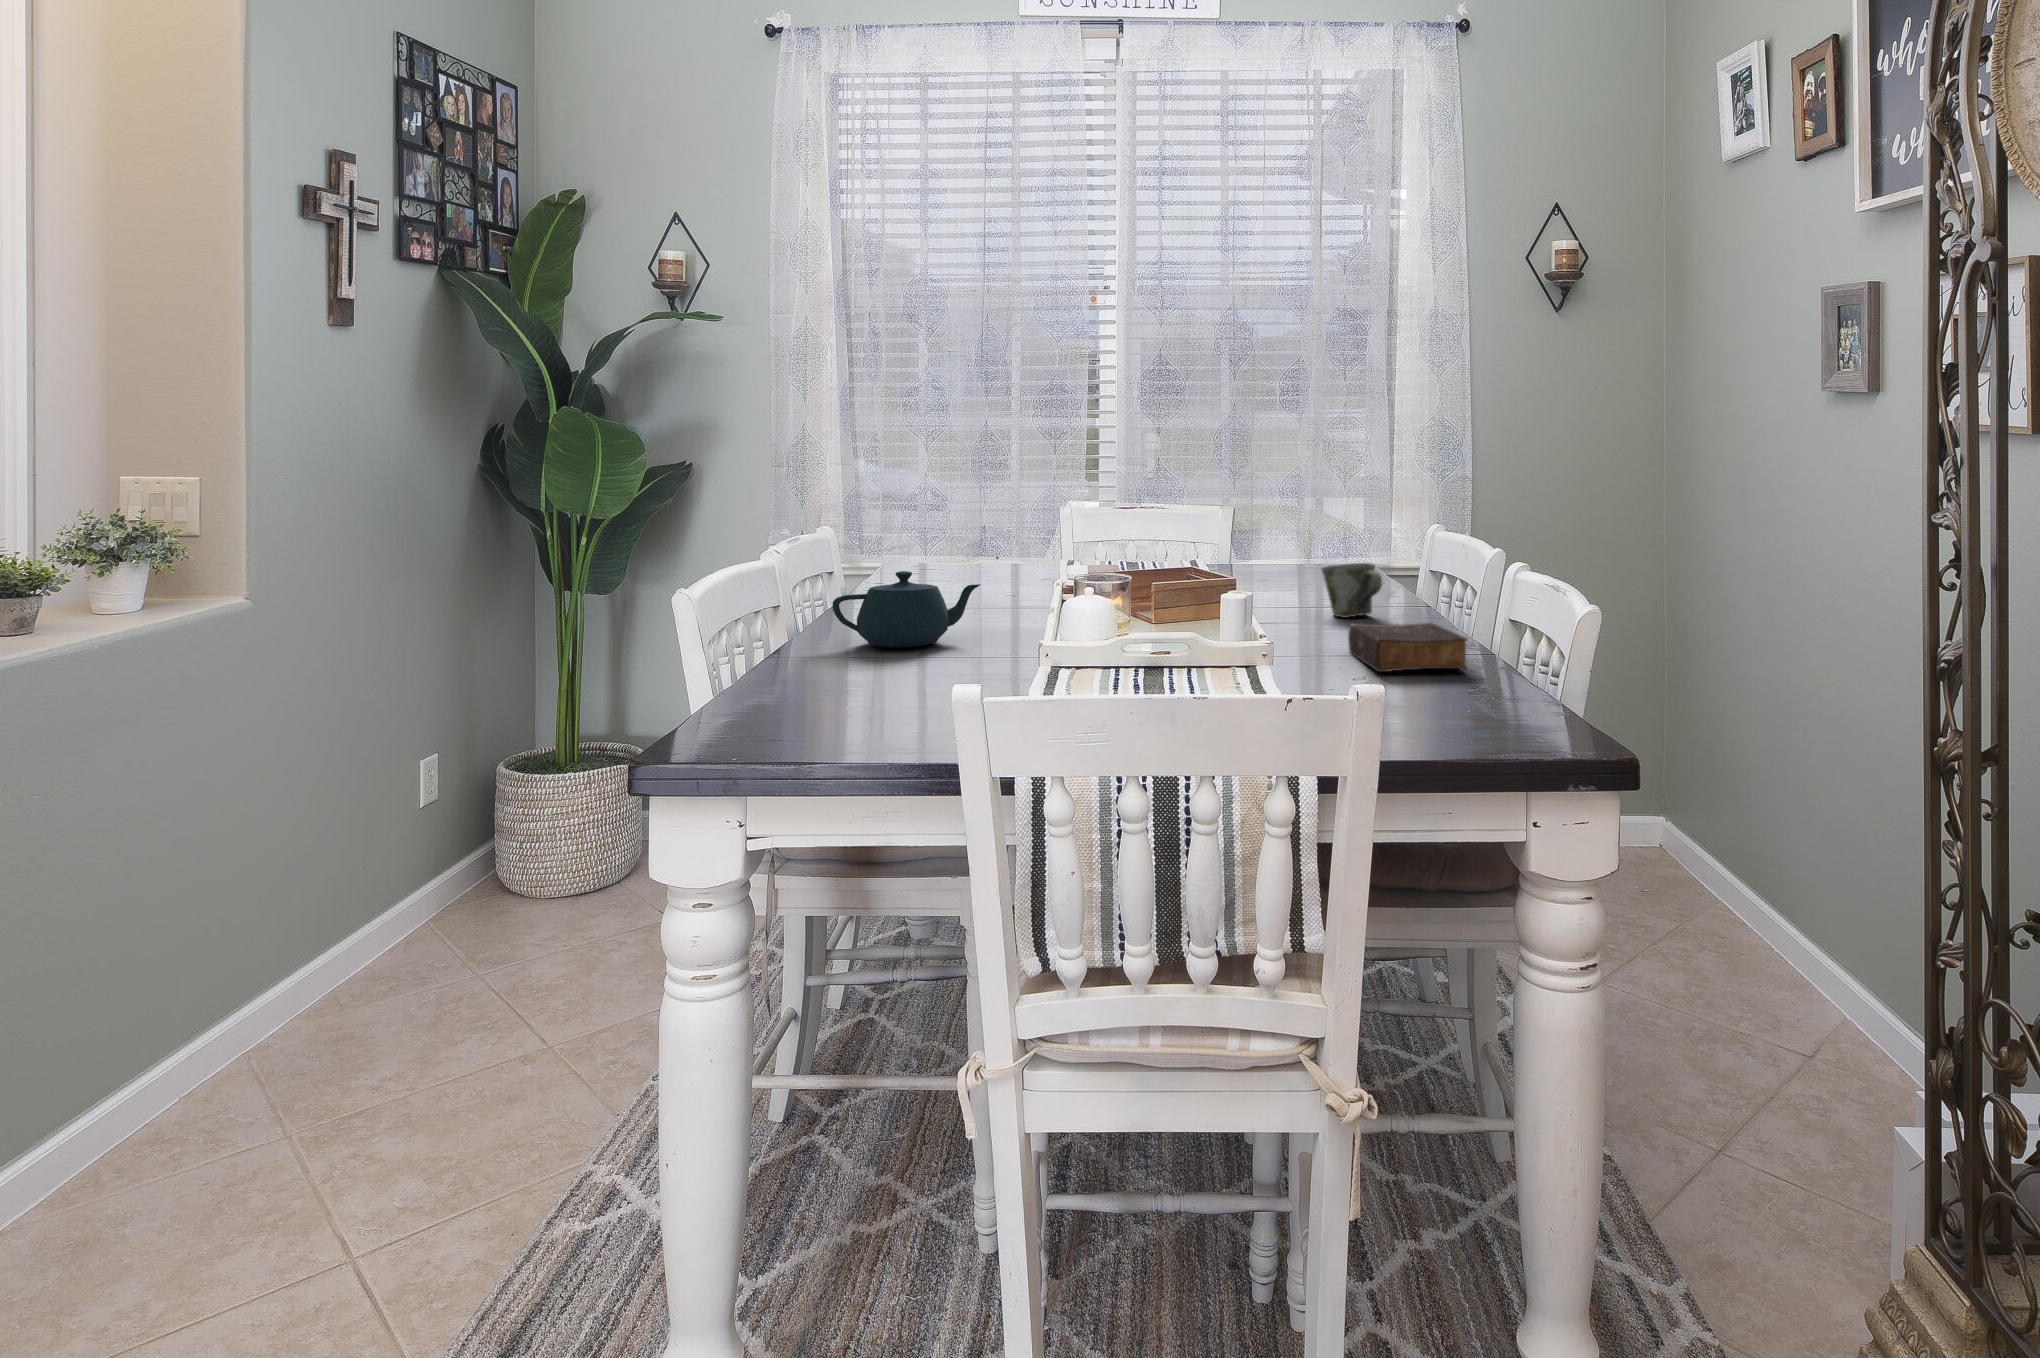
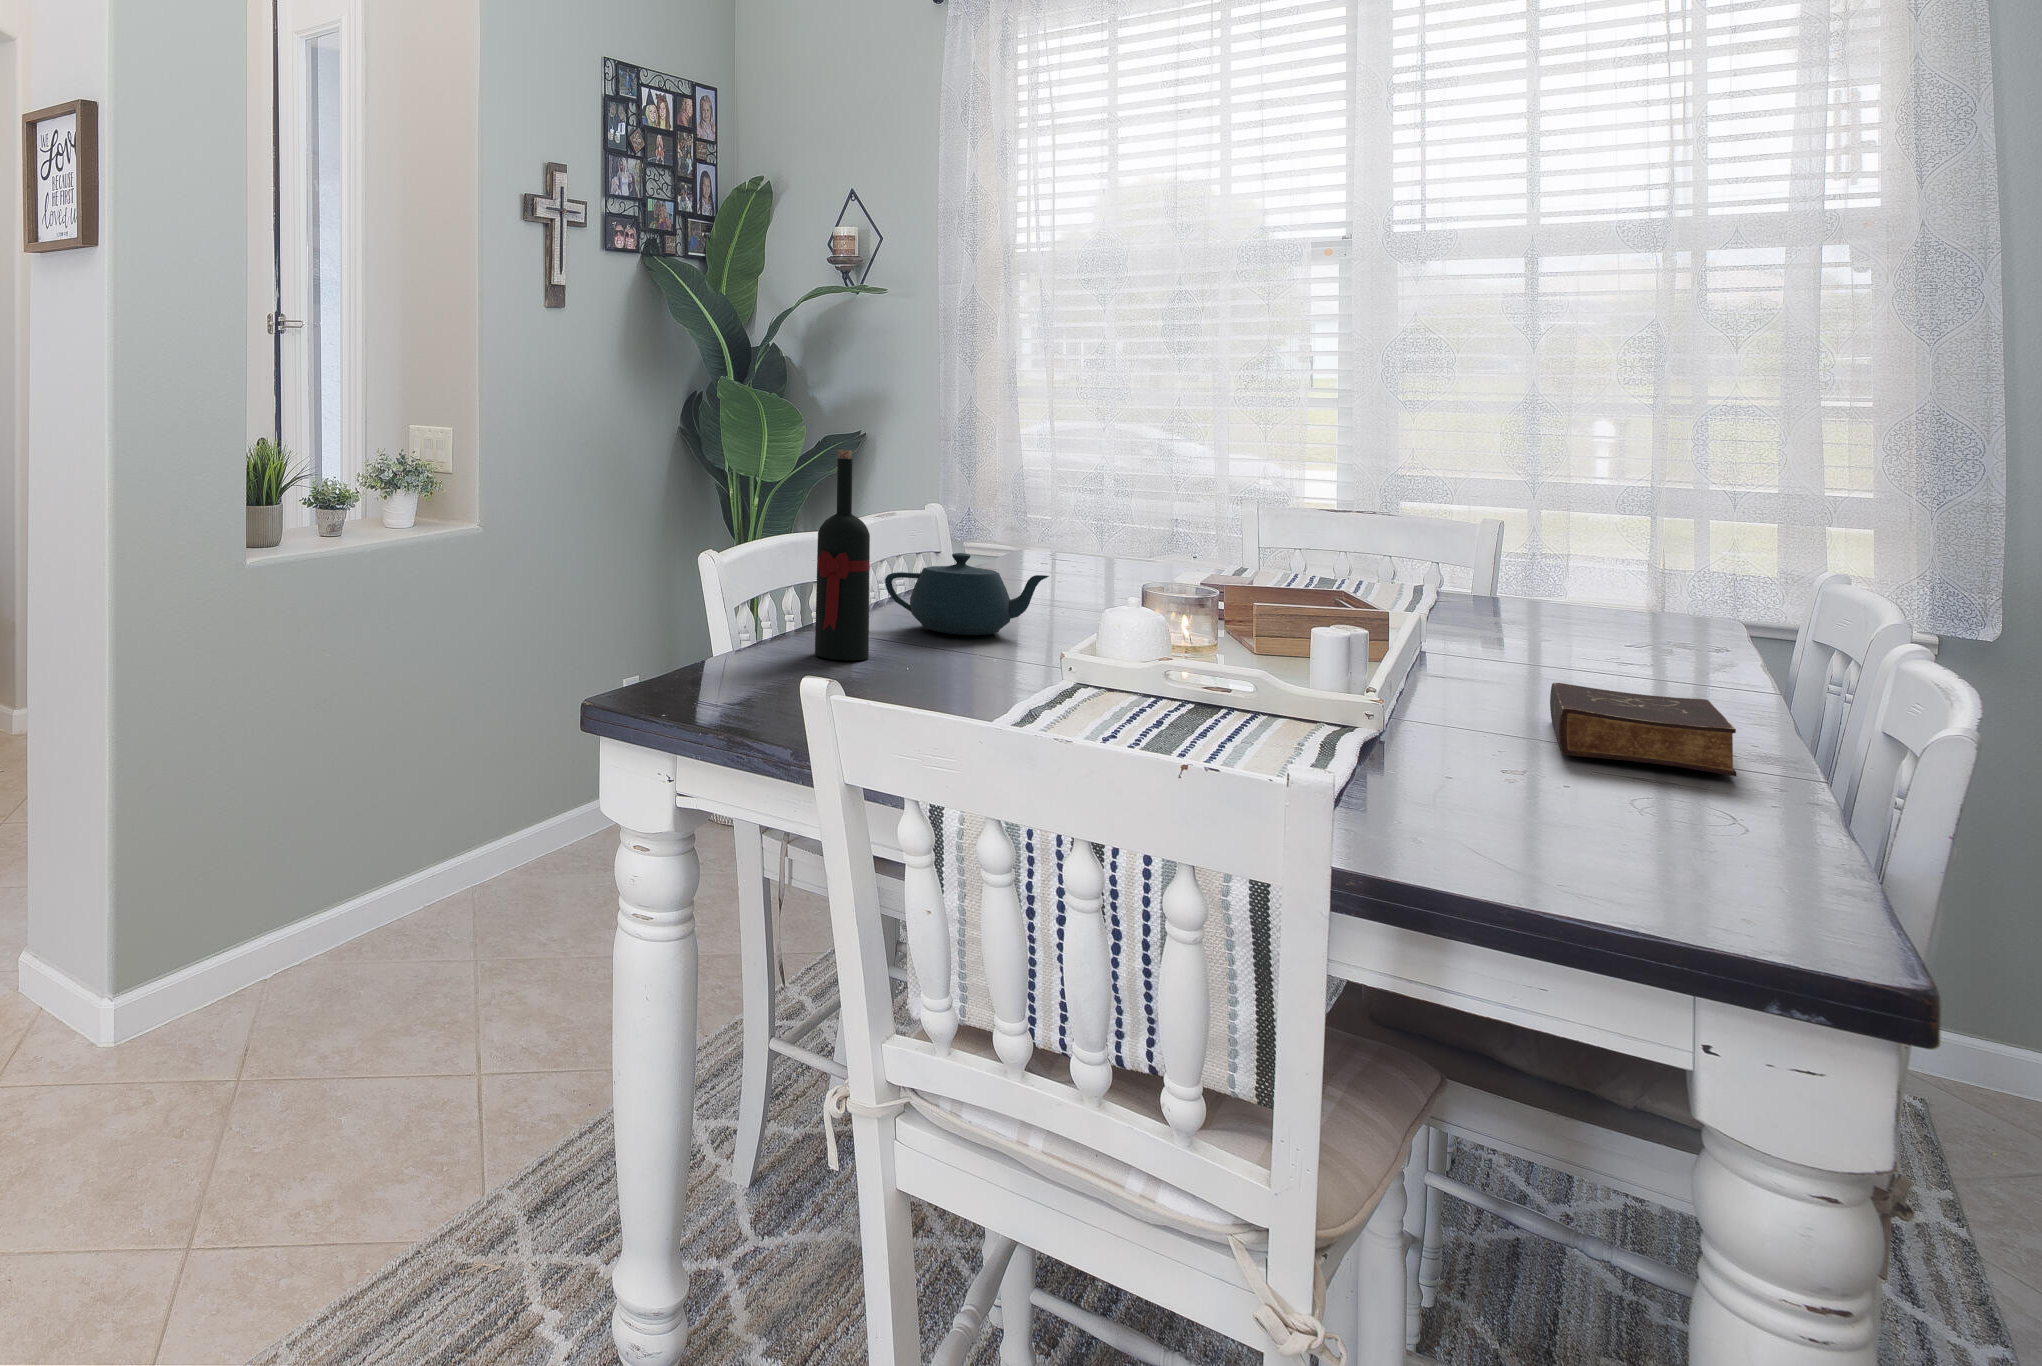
wine bottle: none [796,480,850,685] -> present [815,450,870,660]
mug: present [1322,563,1382,618] -> none [1561,601,1661,677]

